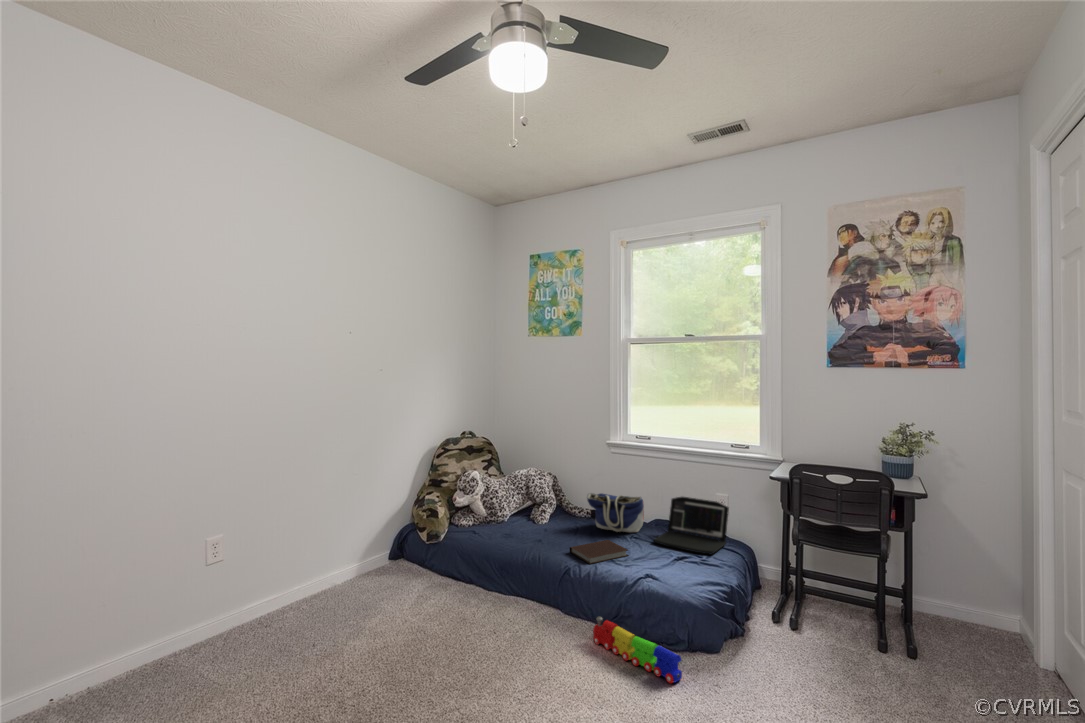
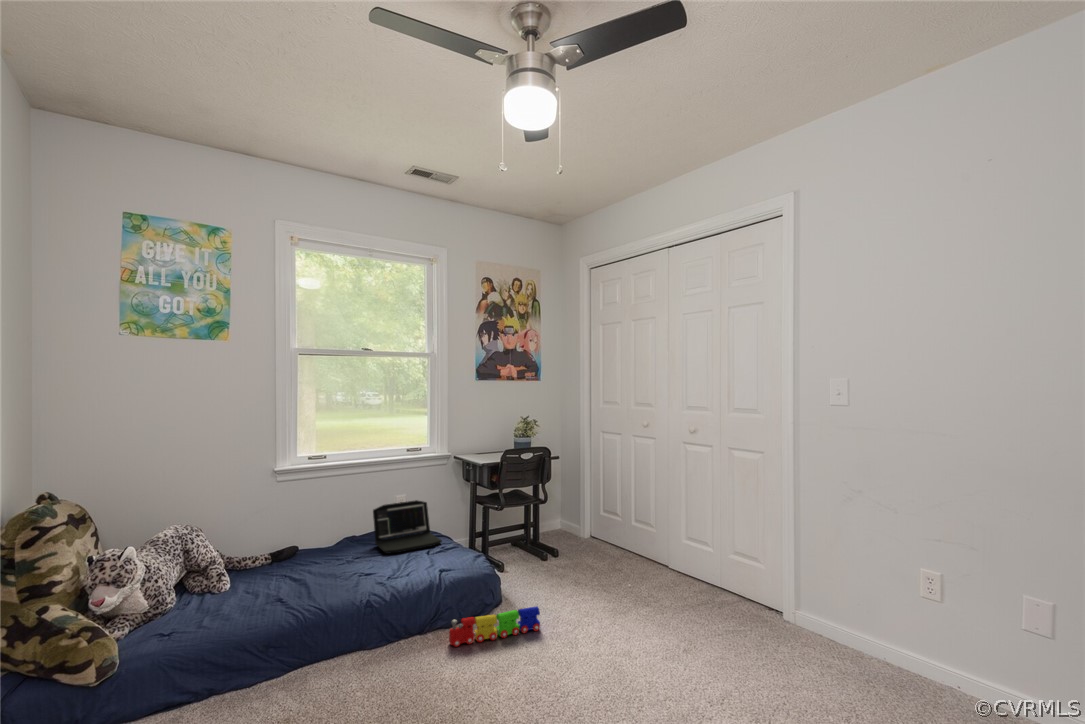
tote bag: present [587,493,644,532] -> none [294,514,362,566]
notebook: present [570,540,629,564] -> none [346,564,396,590]

